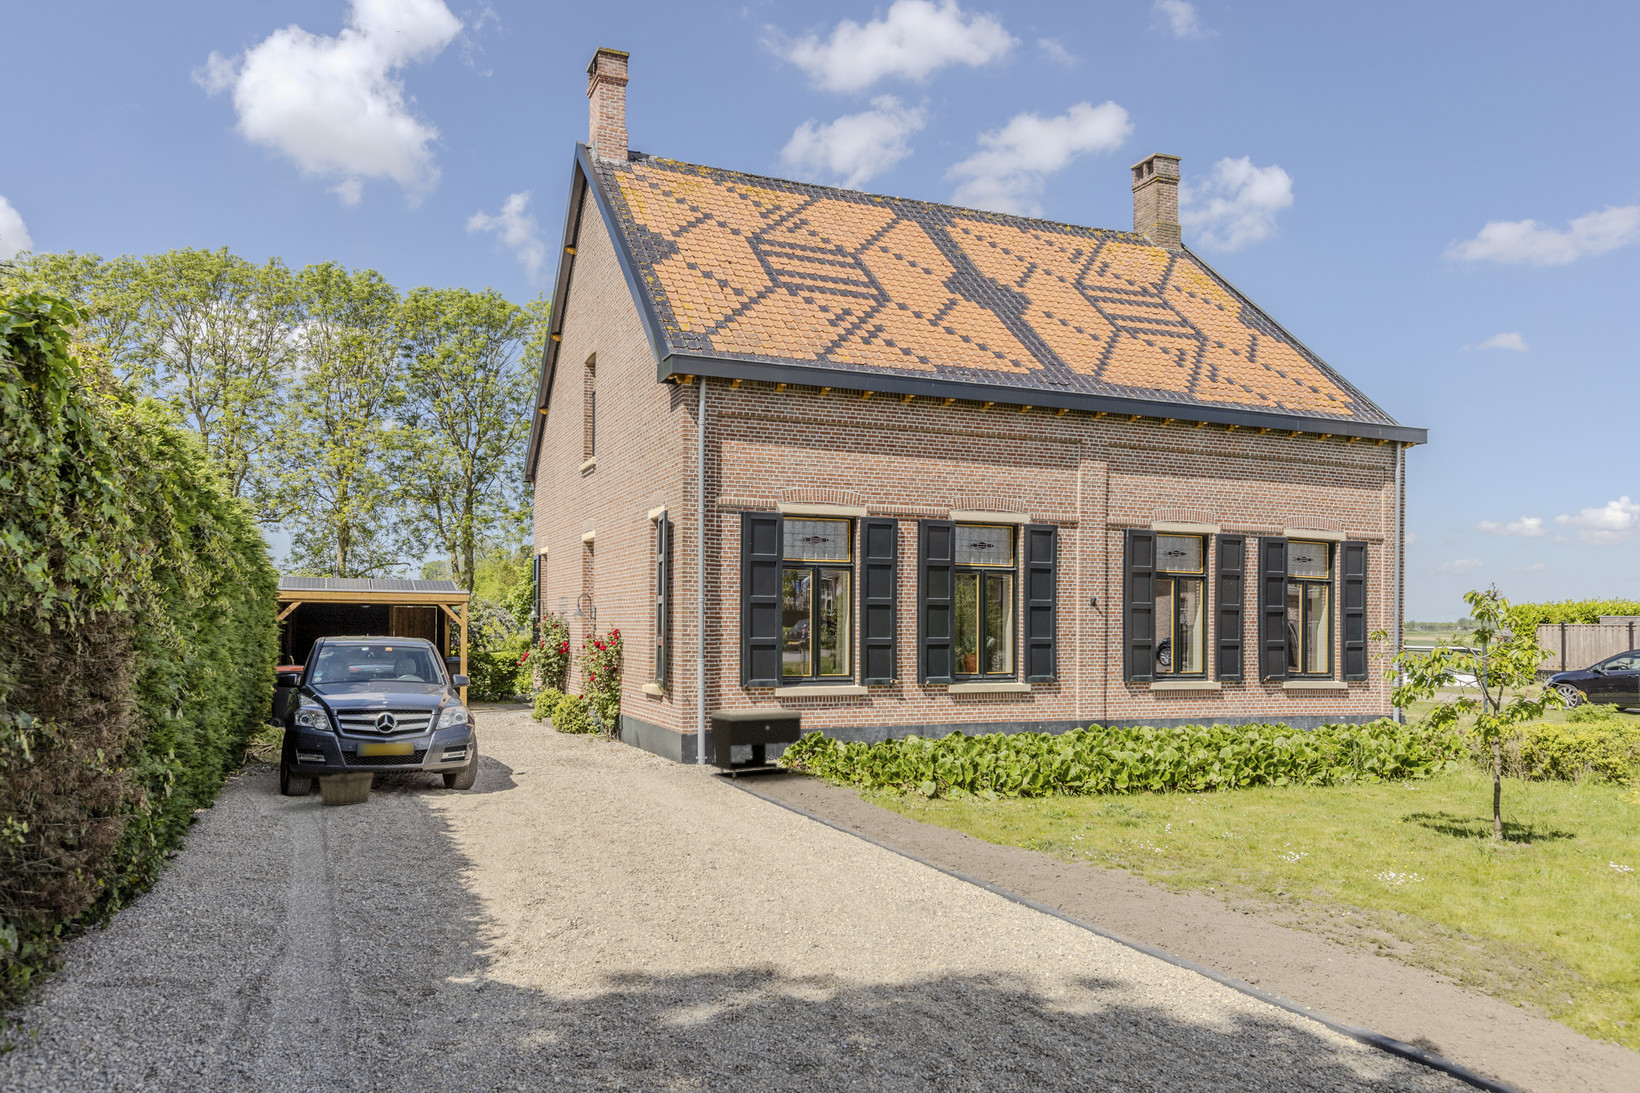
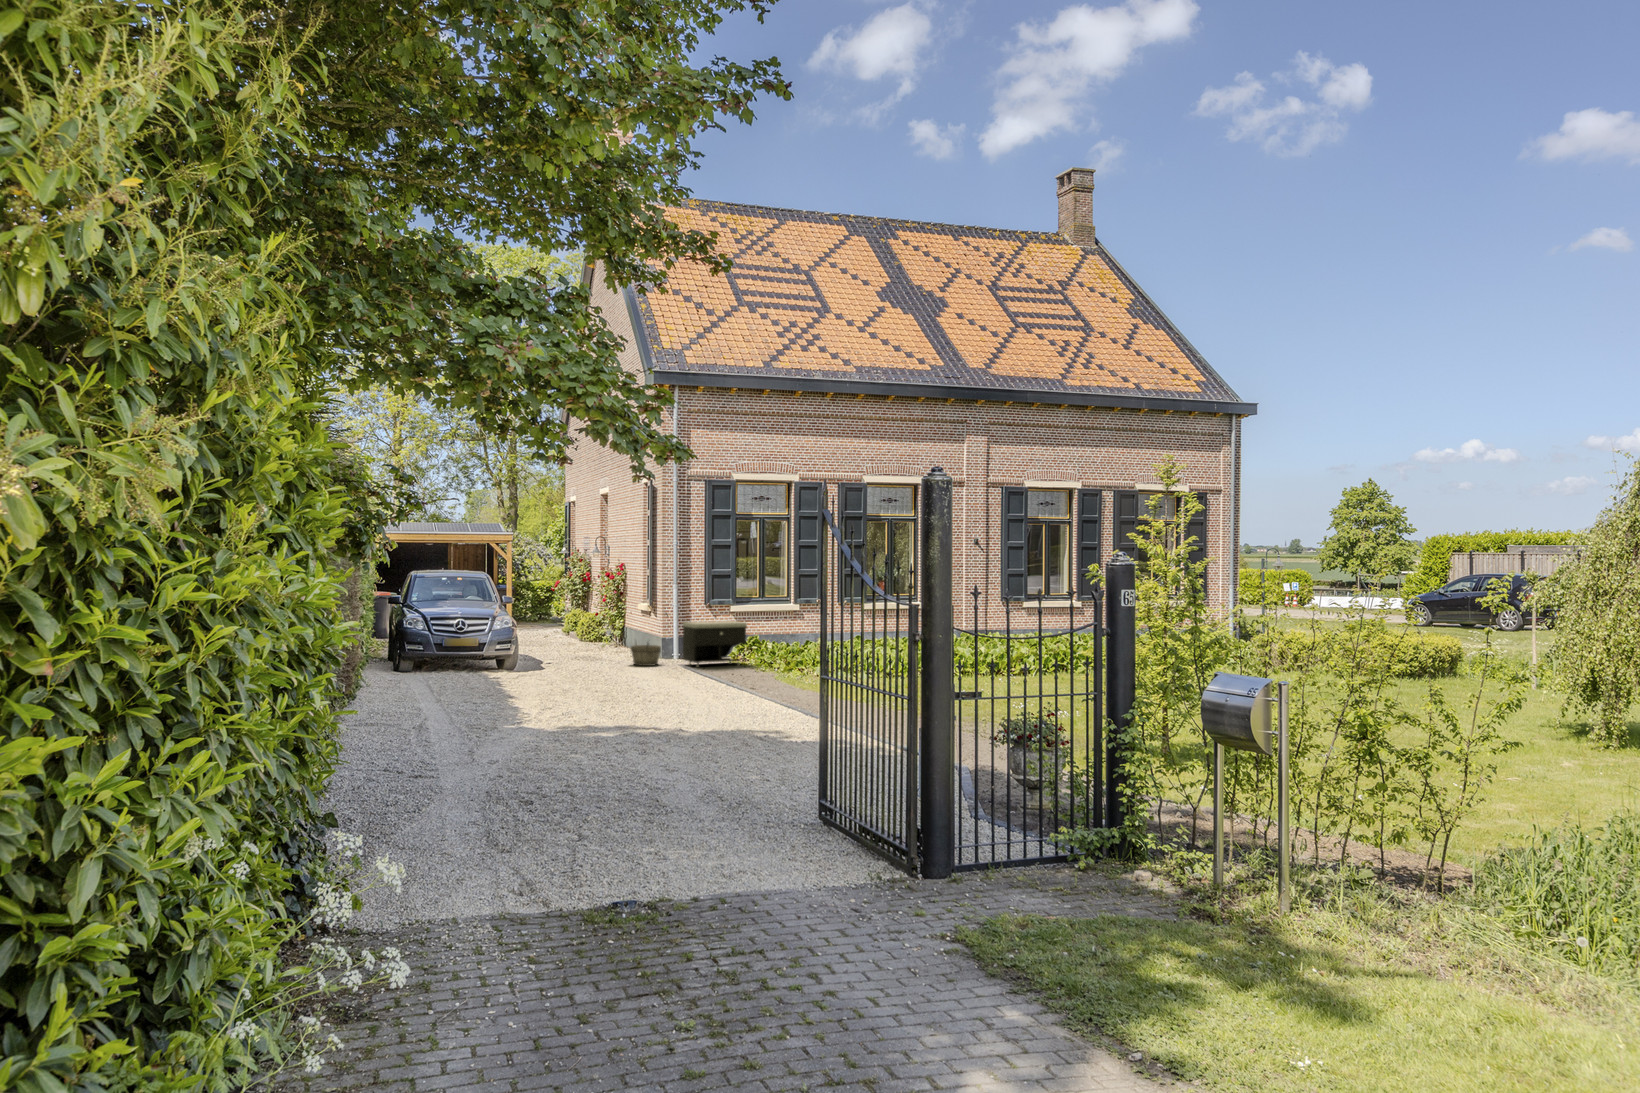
wooden bucket: present [319,773,374,805] -> present [631,643,661,666]

